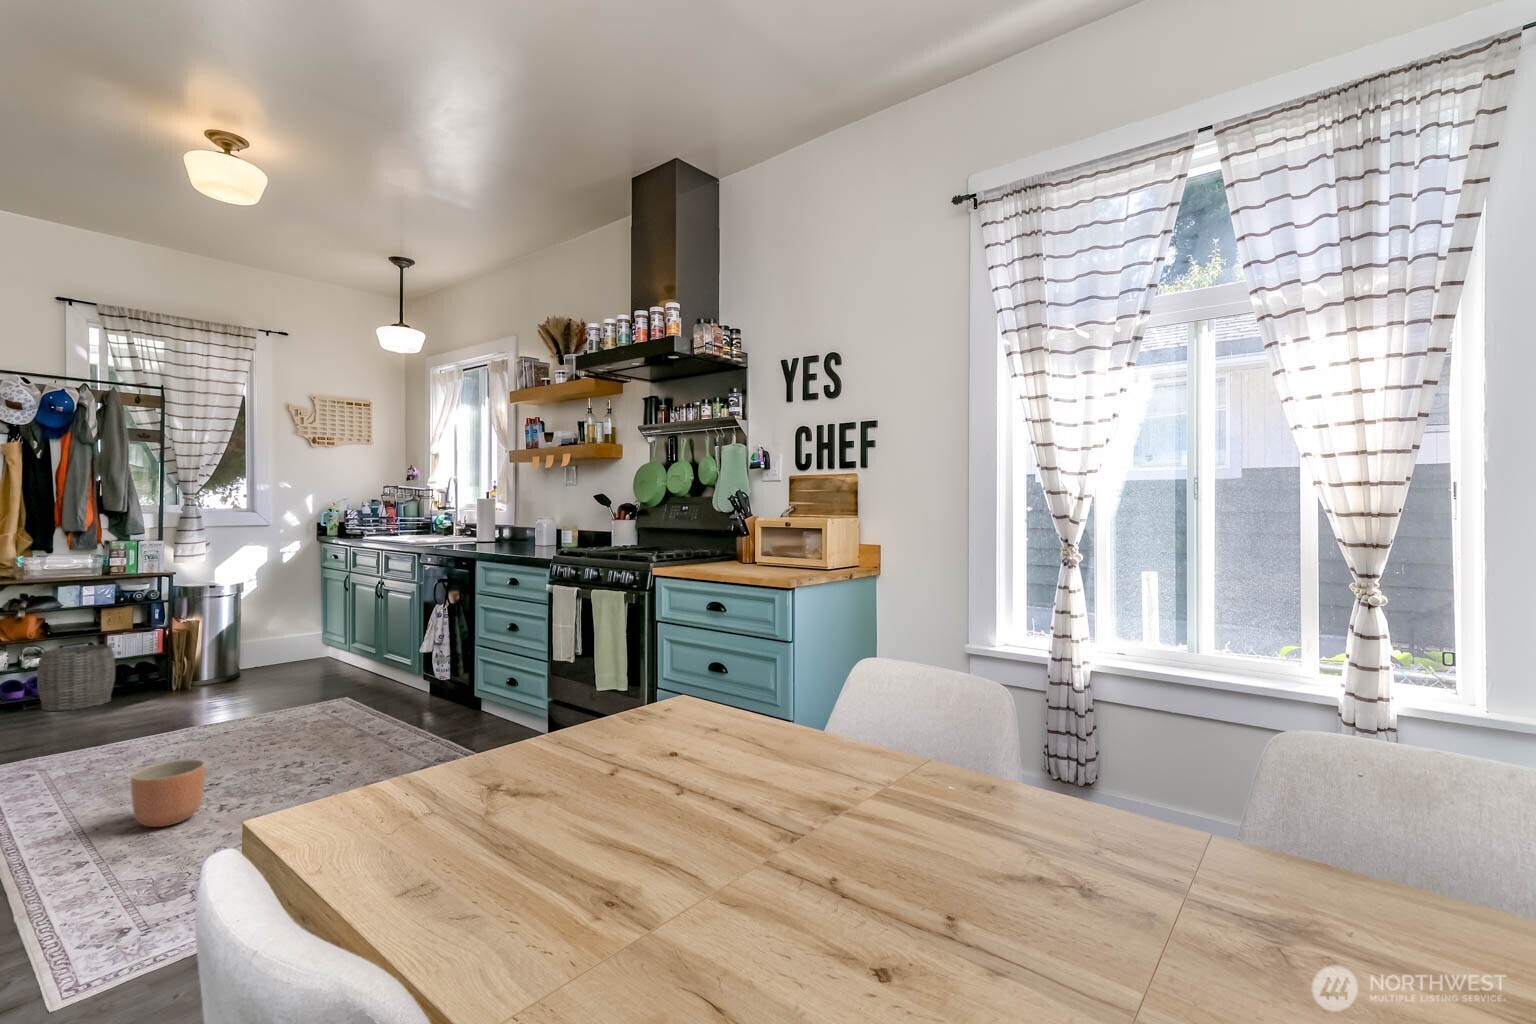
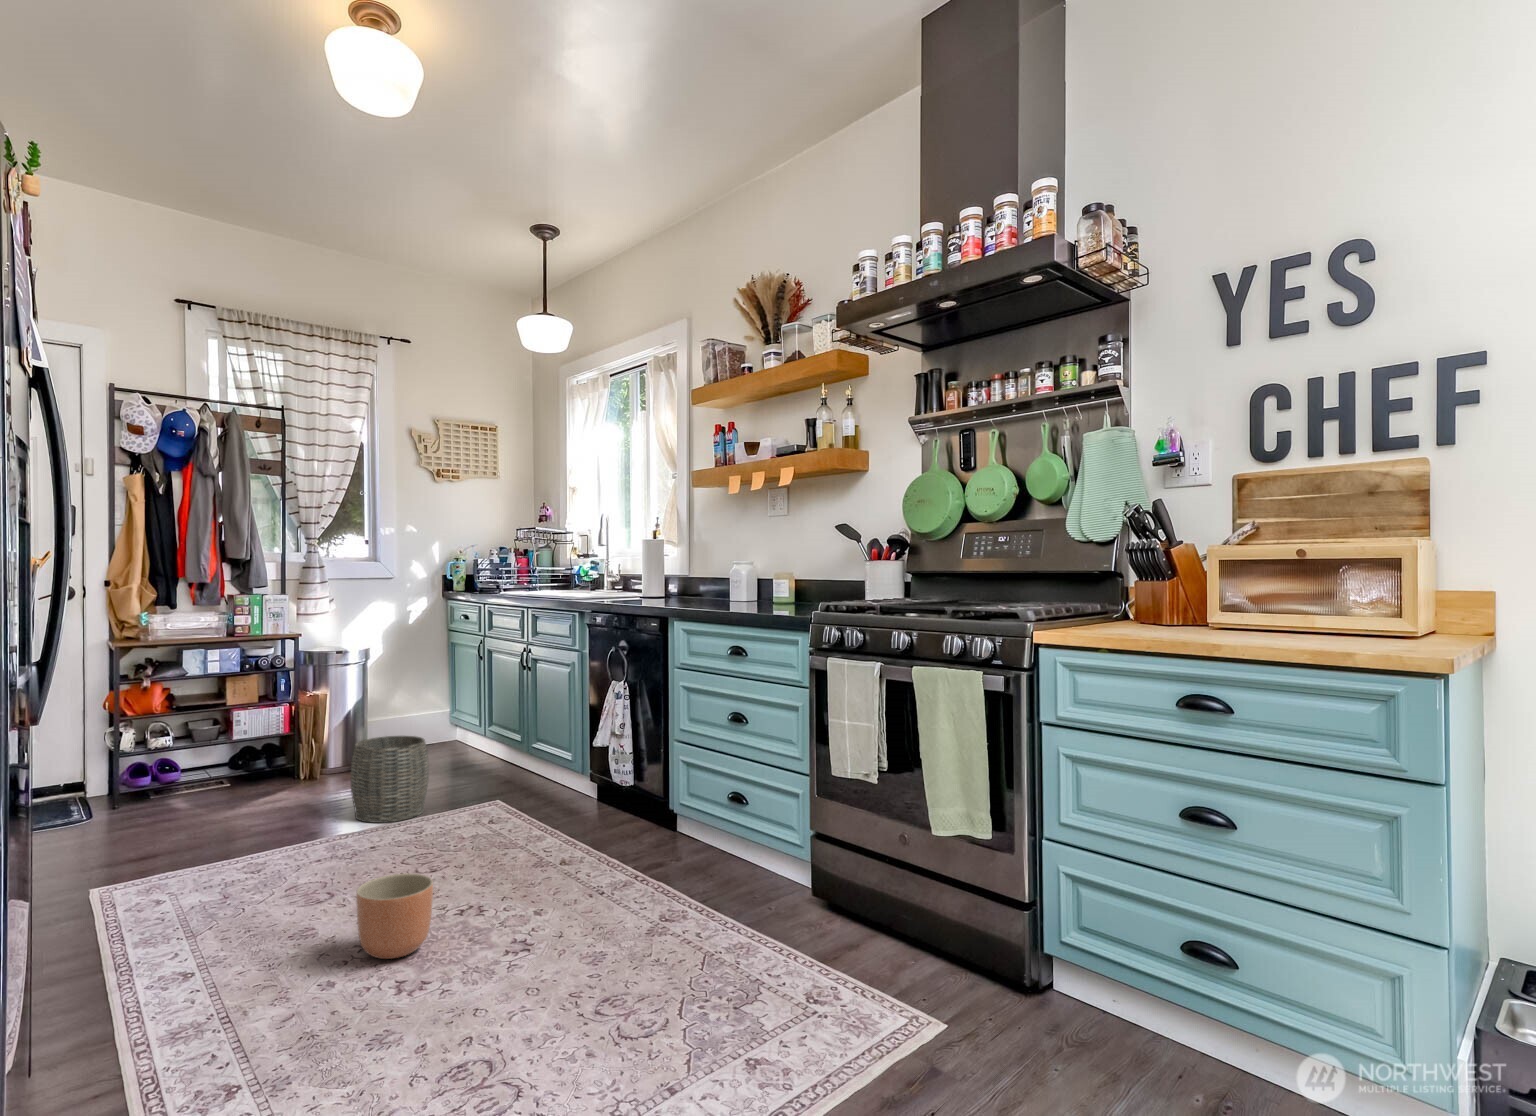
woven basket: present [37,645,115,711] -> present [351,736,429,823]

